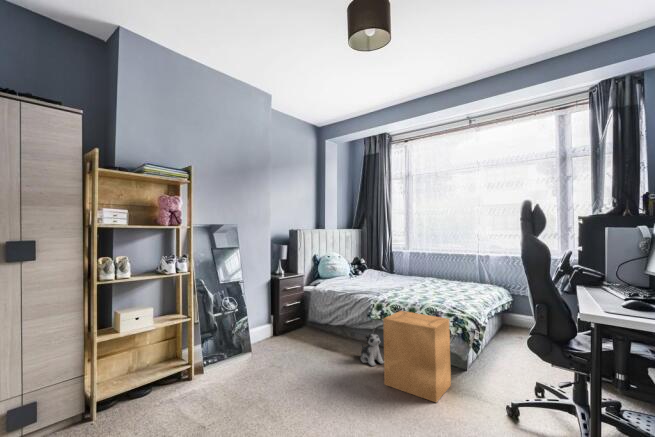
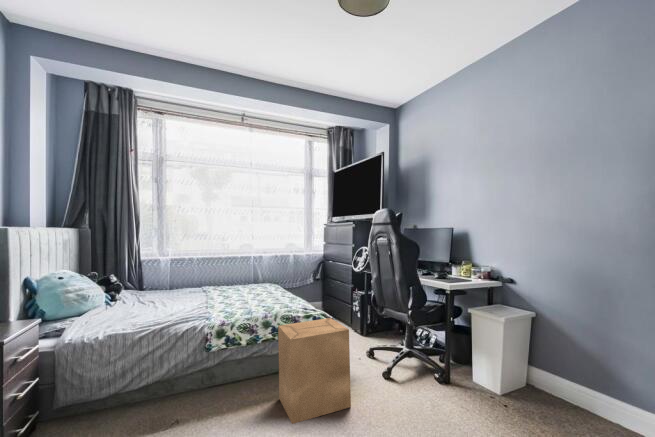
plush toy: present [361,328,384,366] -> none [210,361,253,418]

